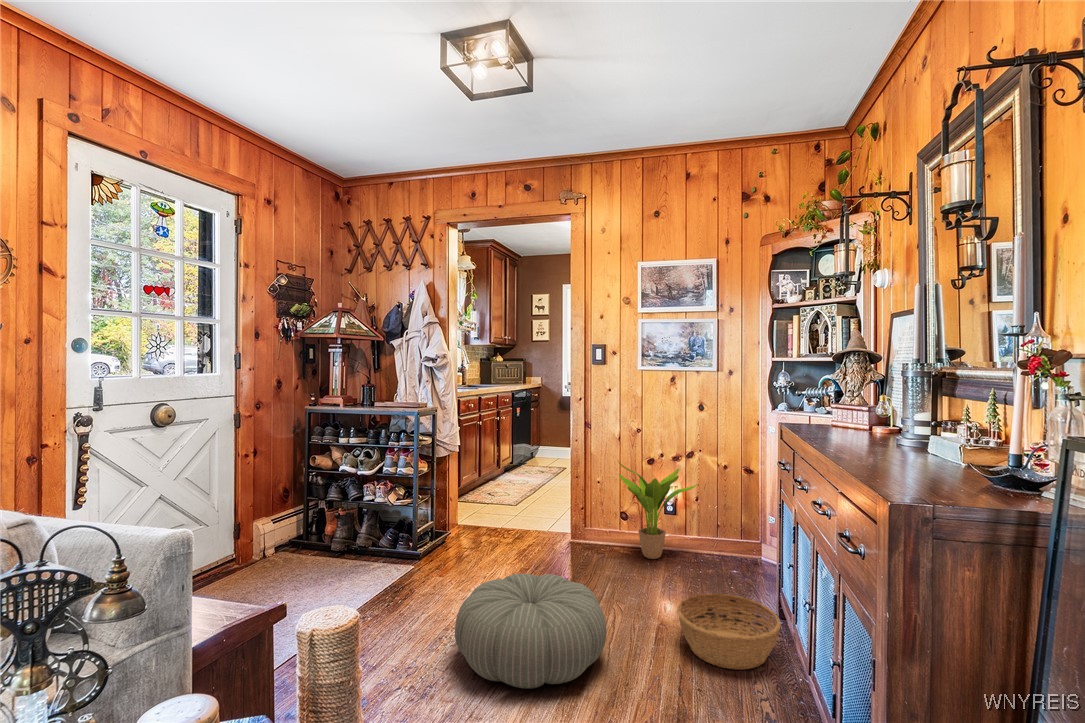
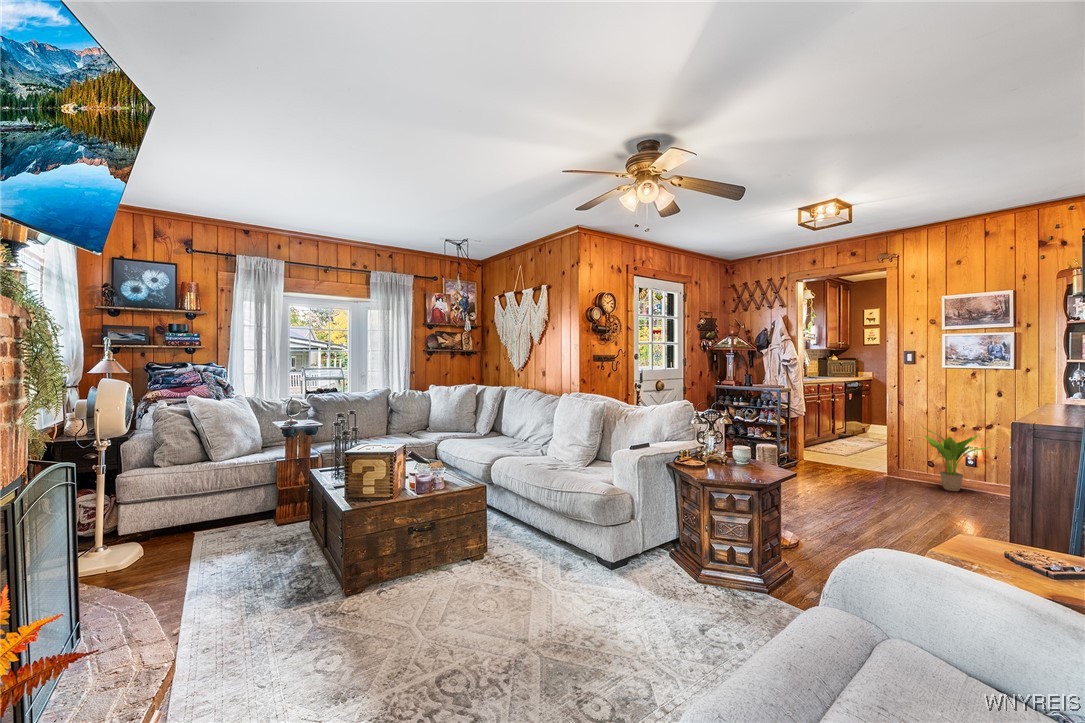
pouf: present [455,574,607,688] -> none [807,471,896,516]
basket: present [677,594,781,669] -> none [947,498,1026,535]

